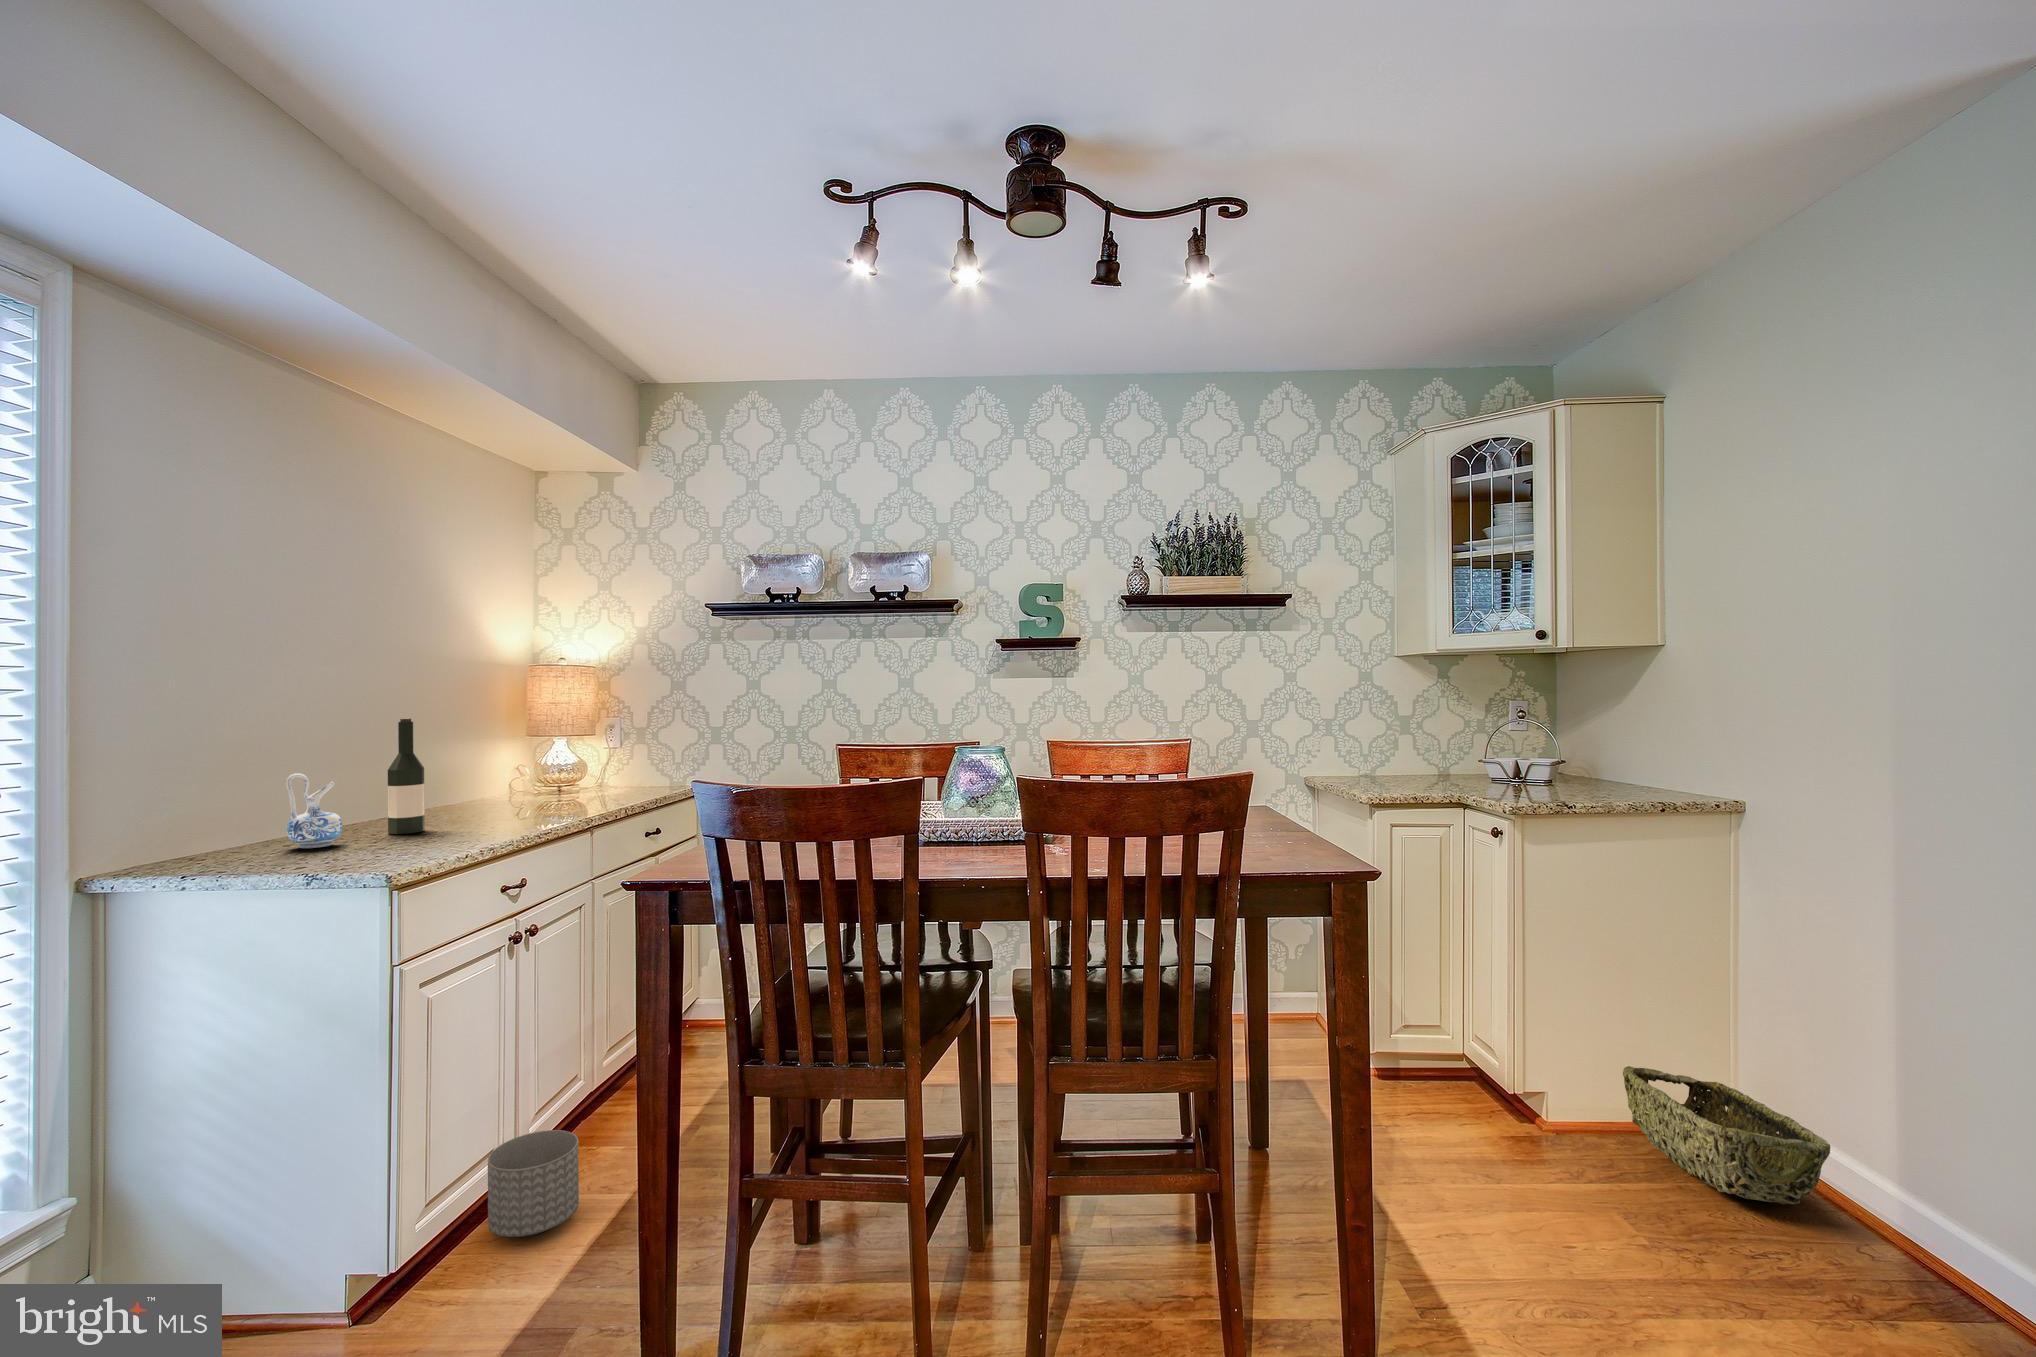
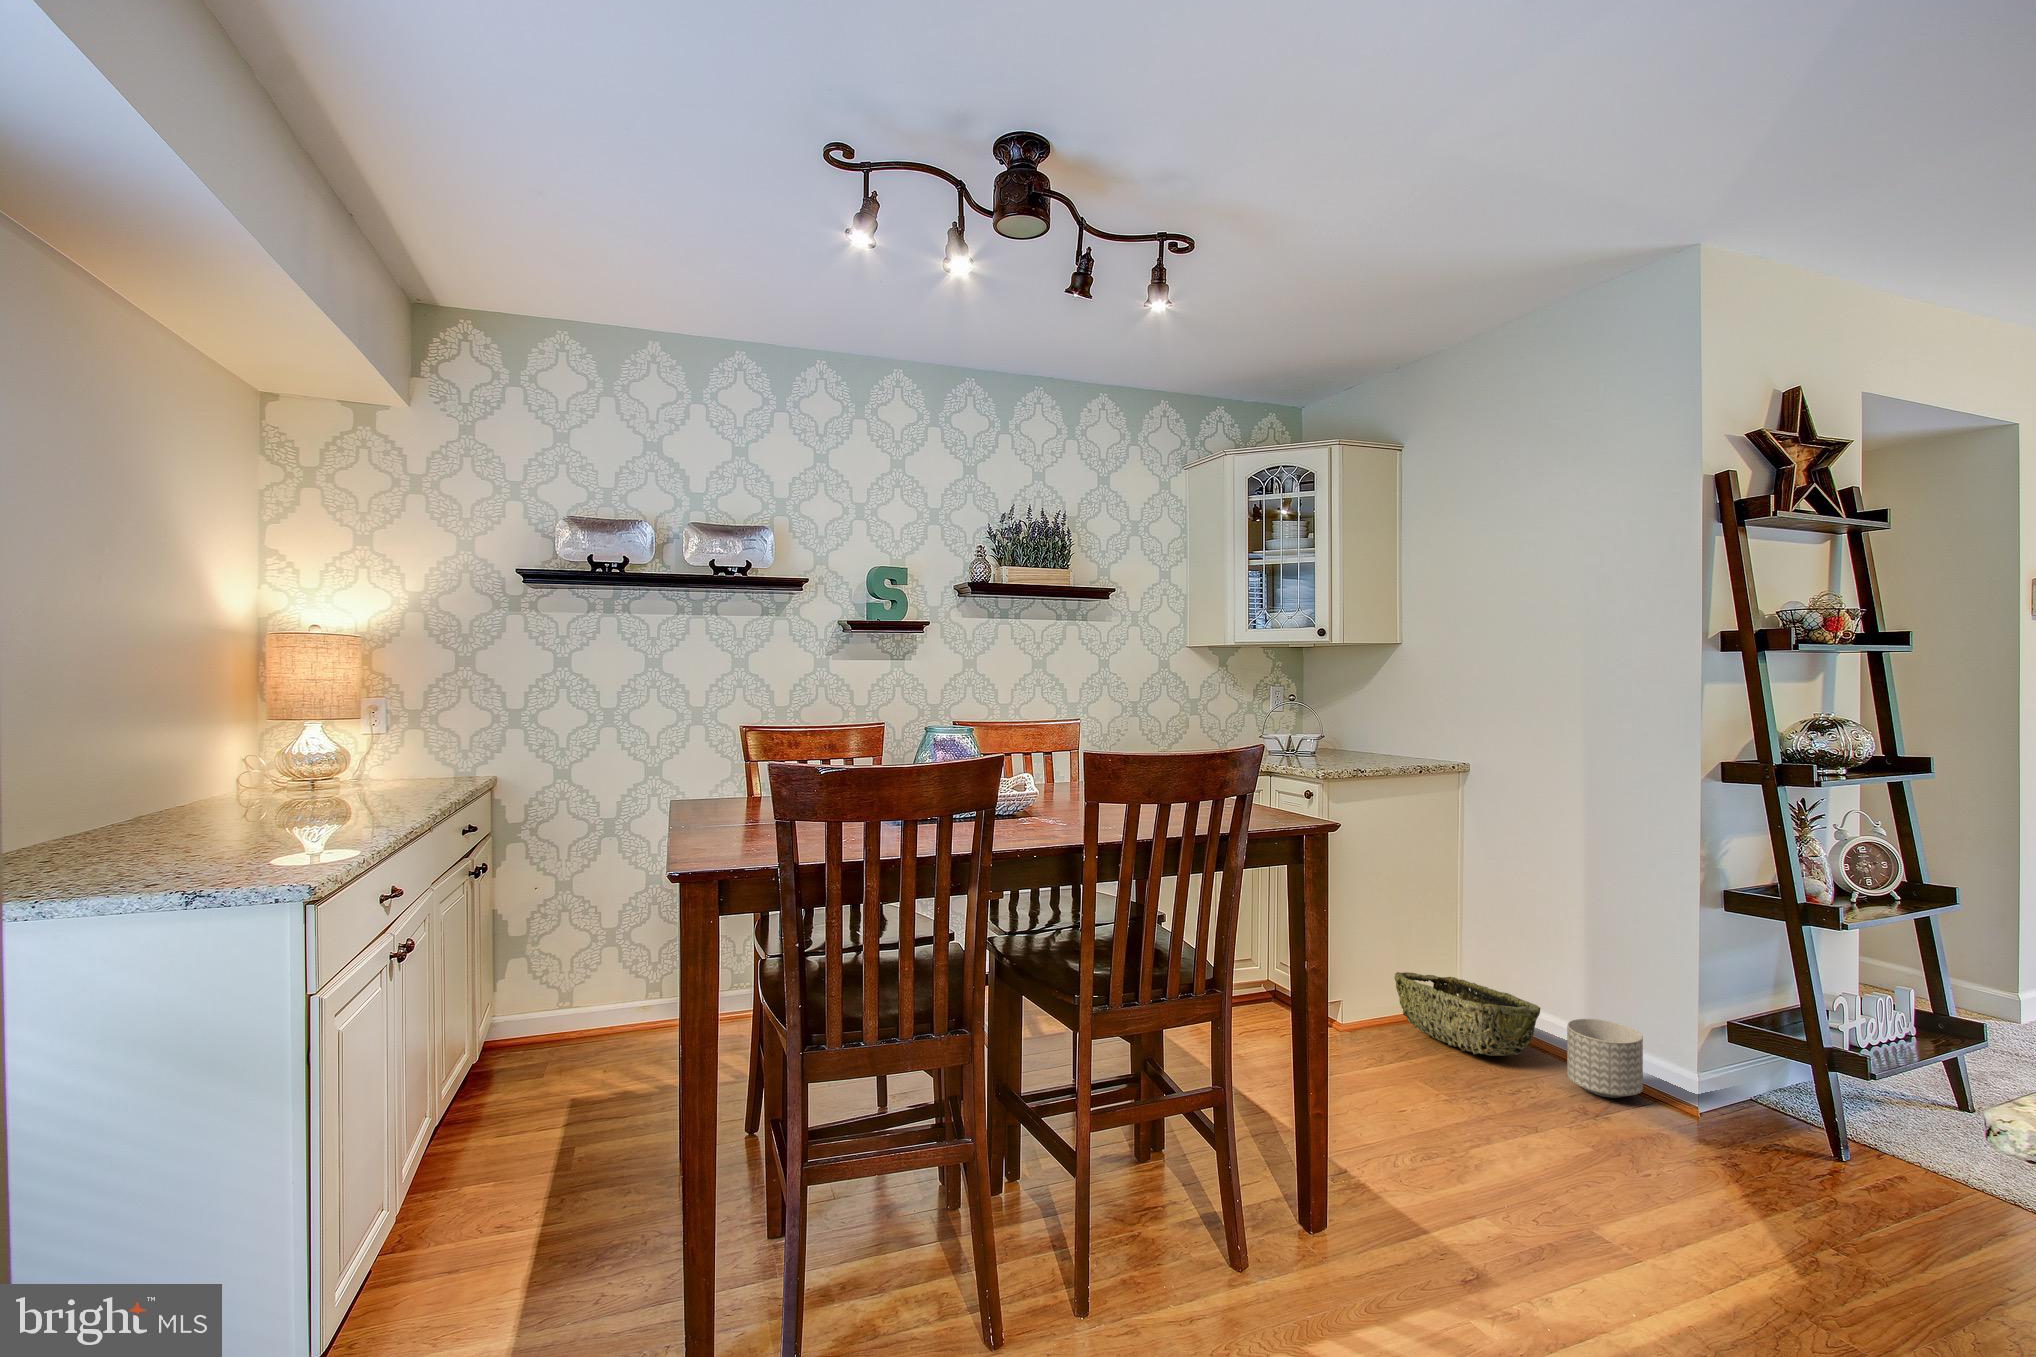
wine bottle: present [388,718,425,834] -> none [179,697,230,844]
ceramic pitcher: present [286,773,342,848] -> none [59,768,141,866]
planter: present [488,1130,579,1237] -> present [1567,1019,1643,1098]

